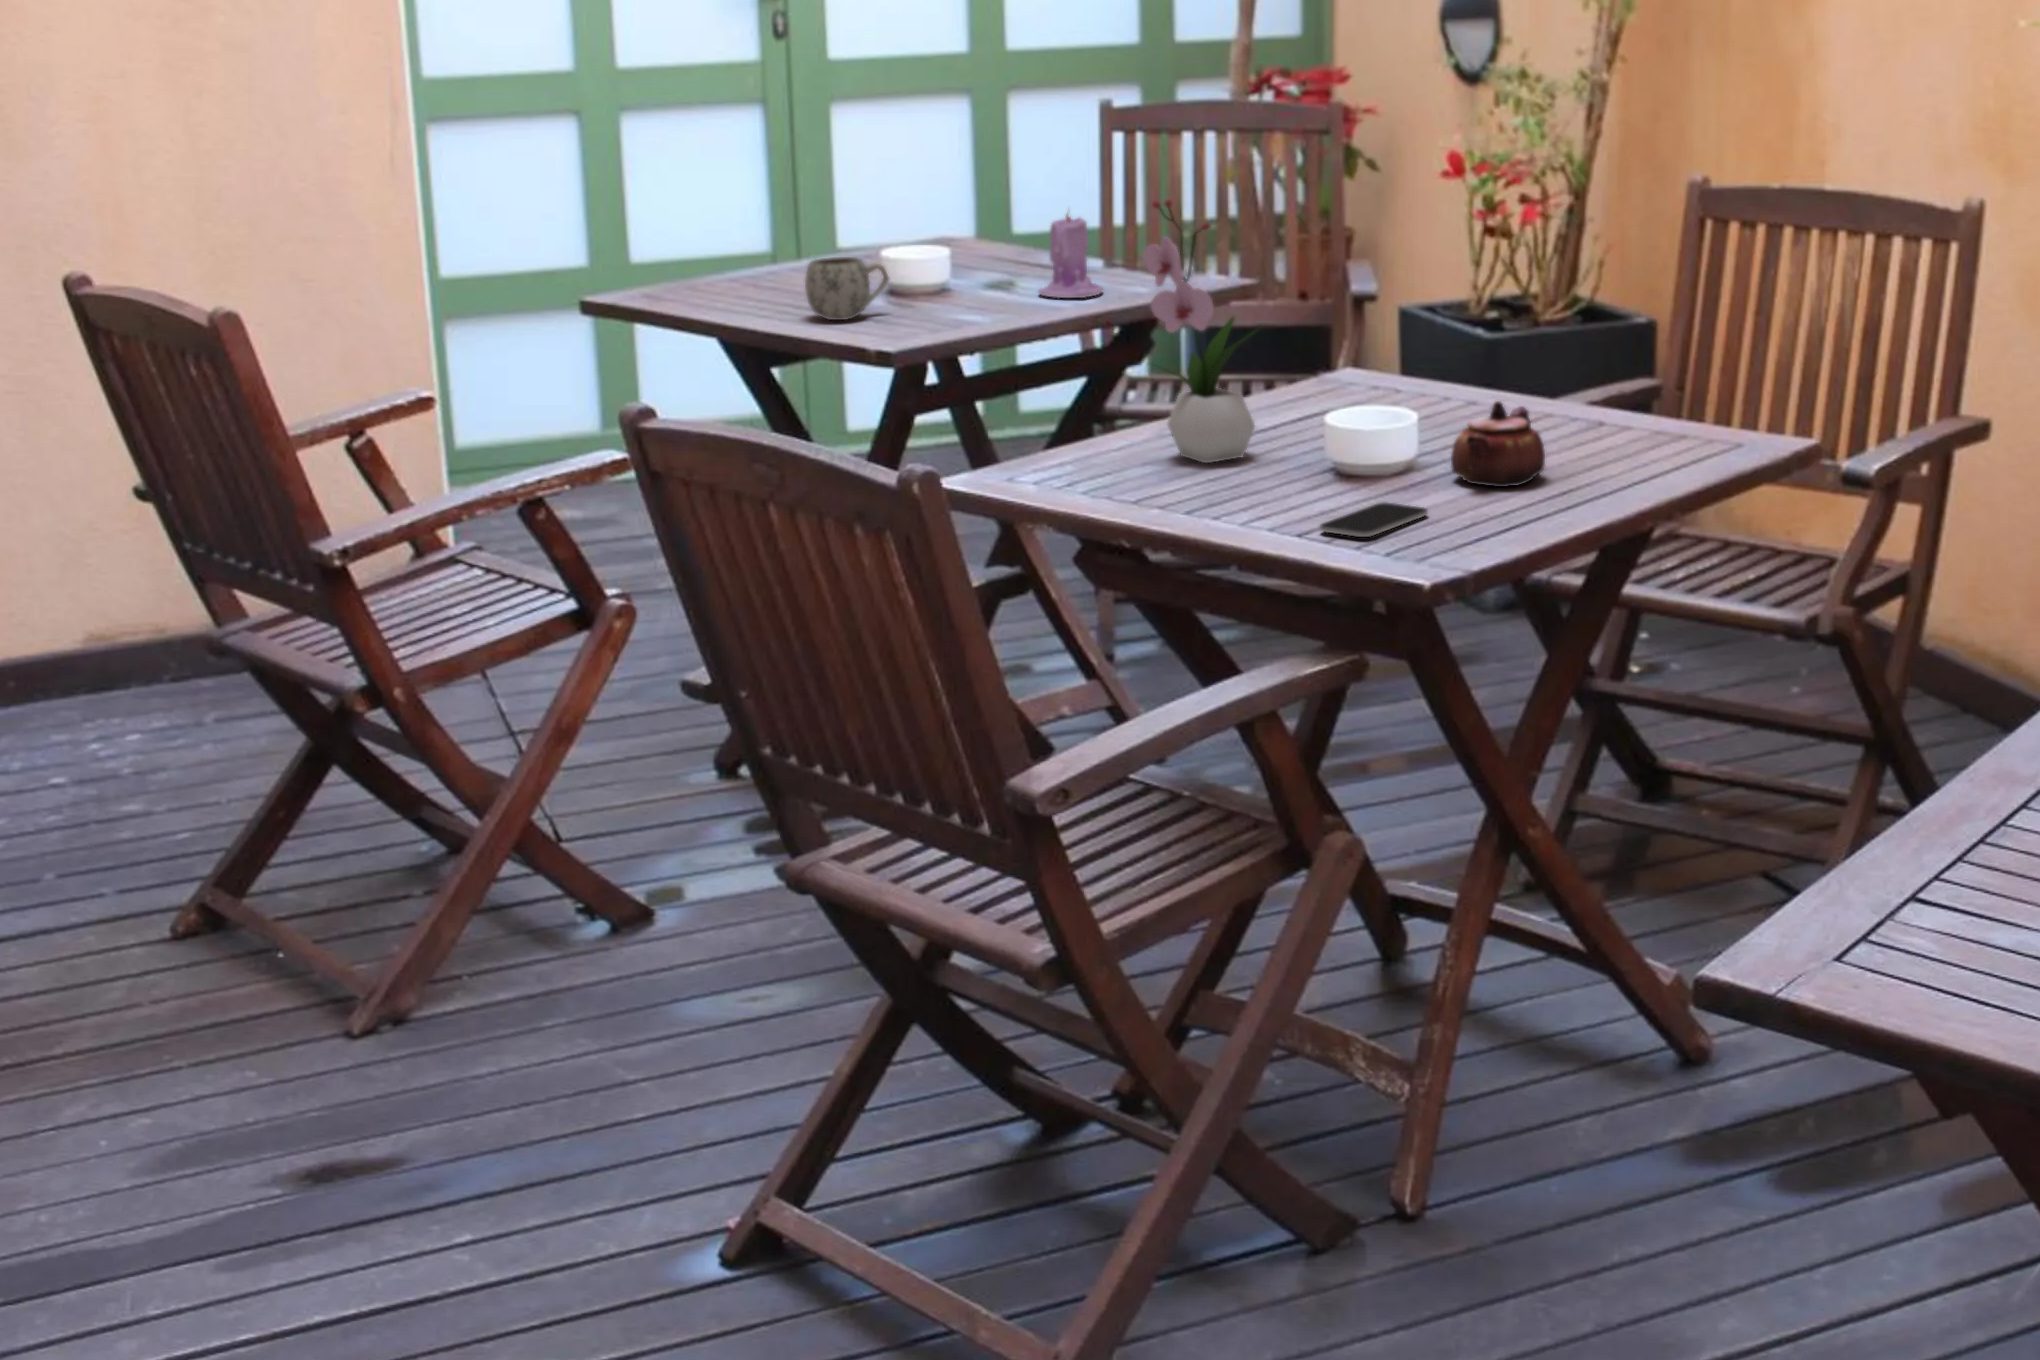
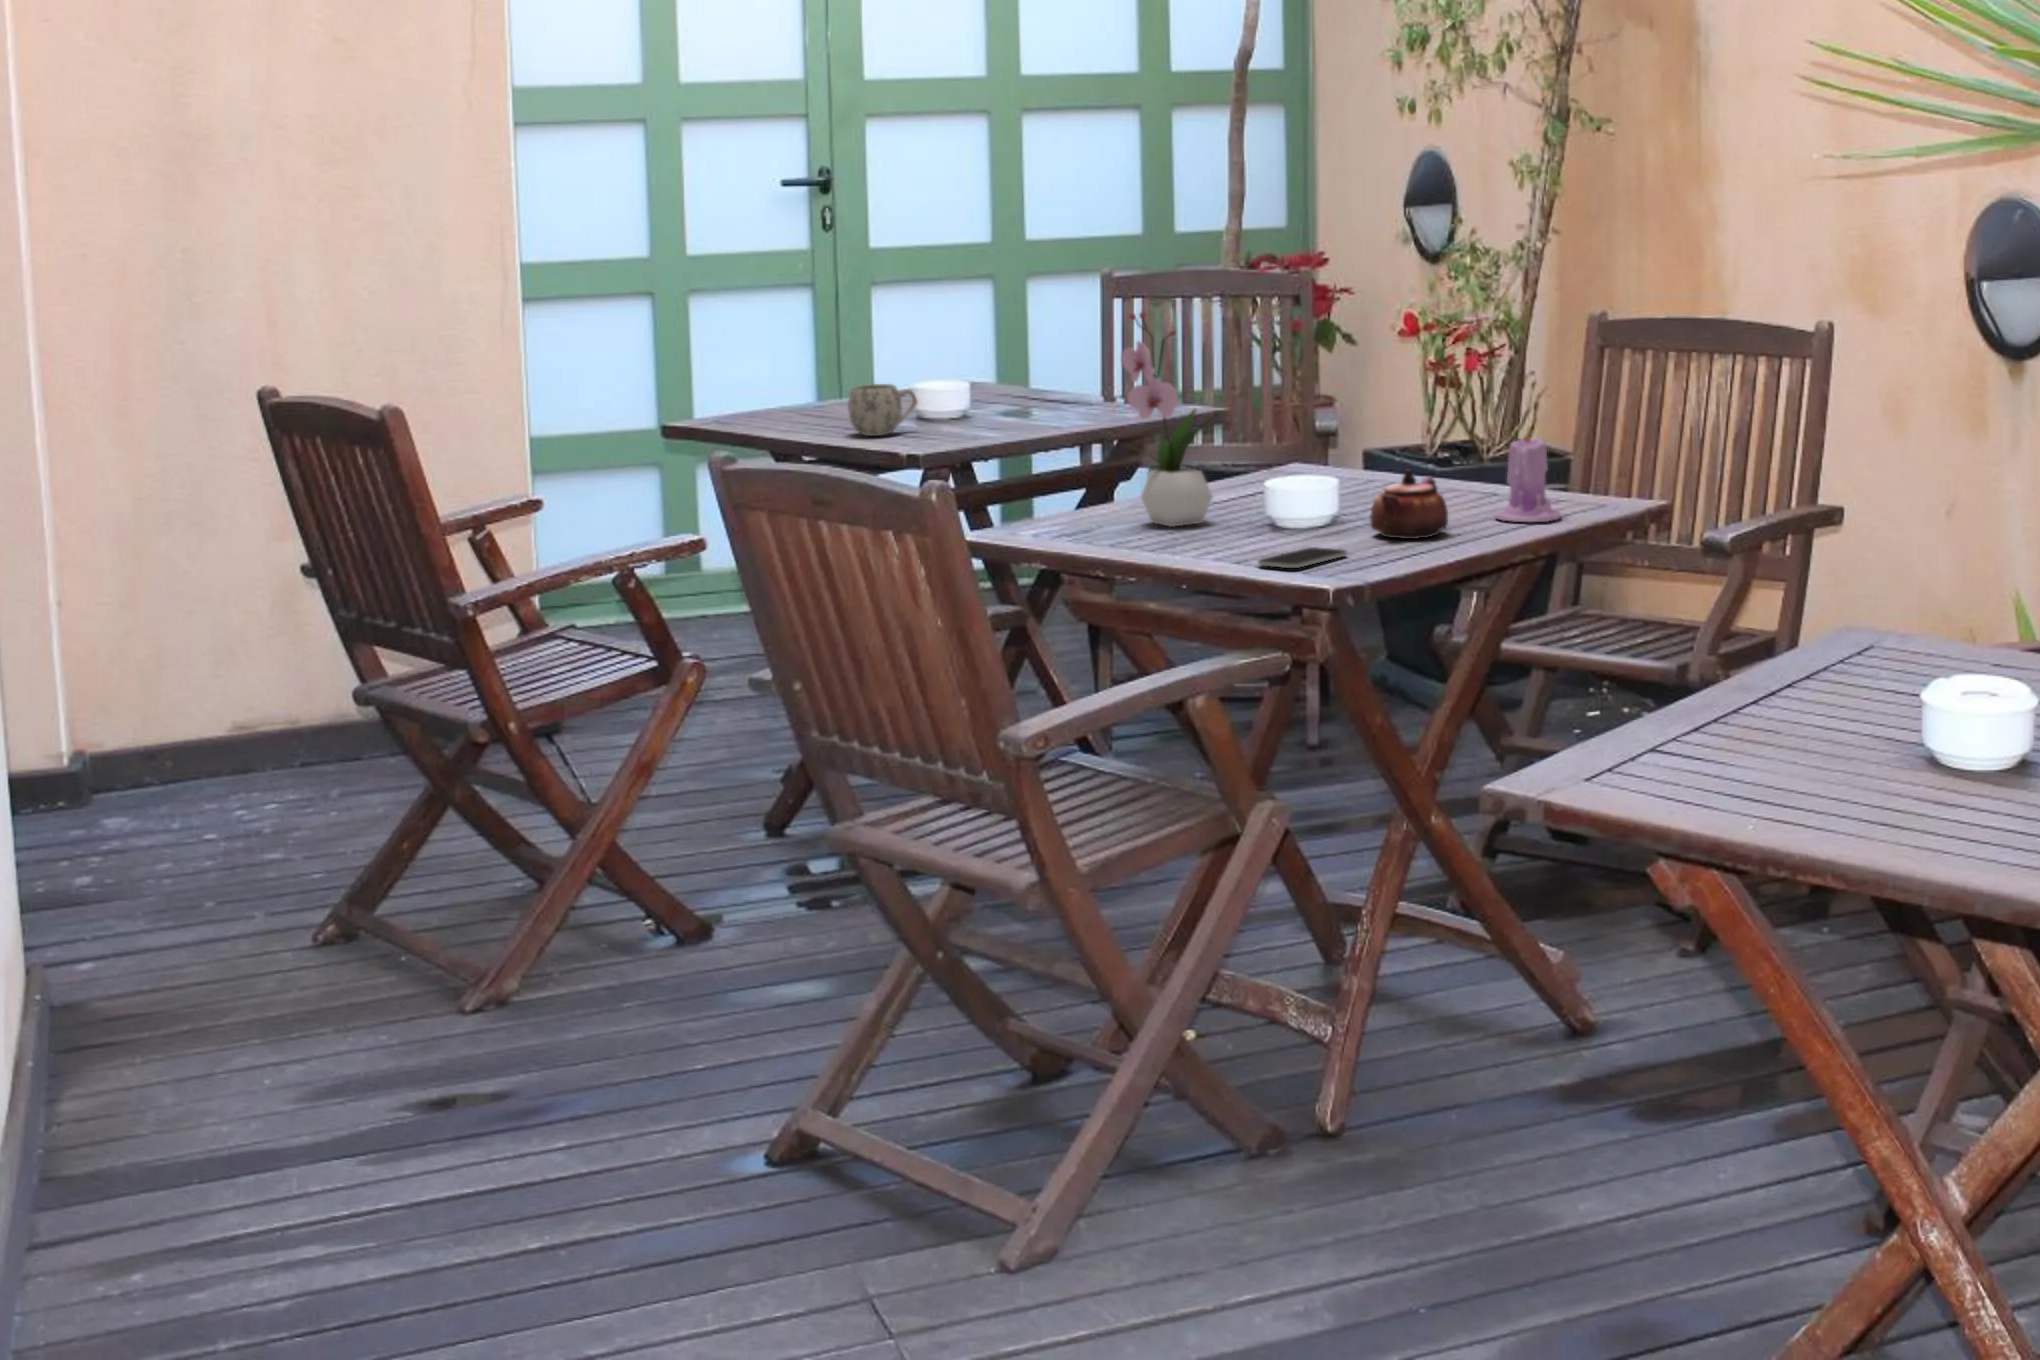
candle: present [1039,214,1103,298] -> present [1495,435,1561,522]

